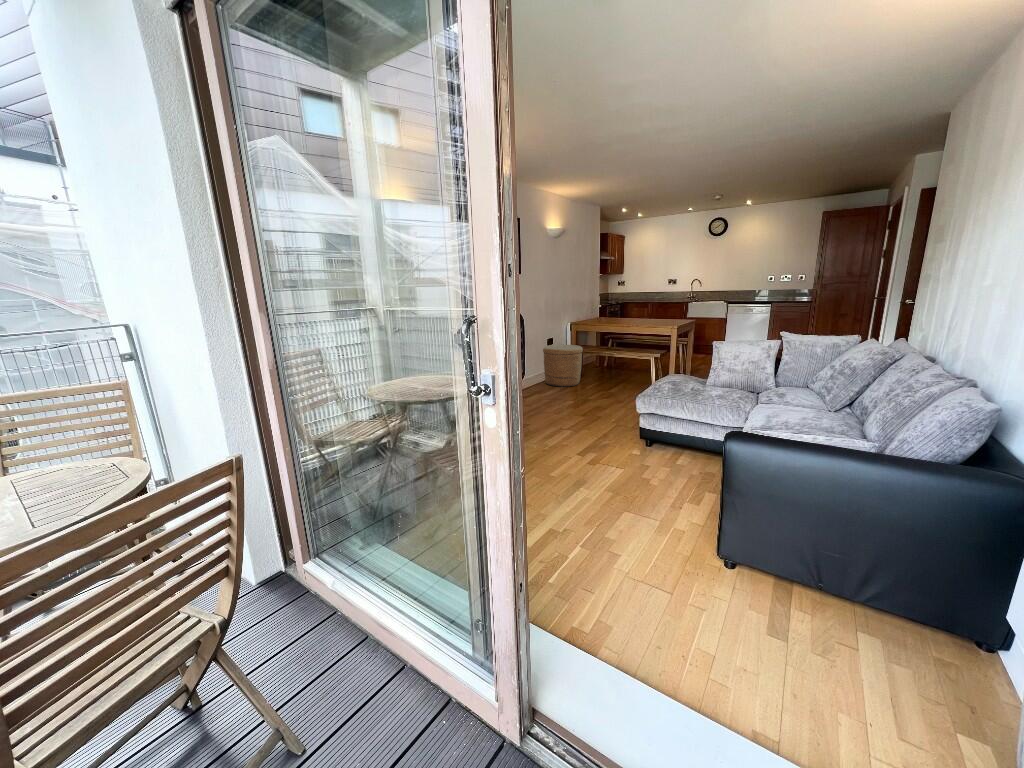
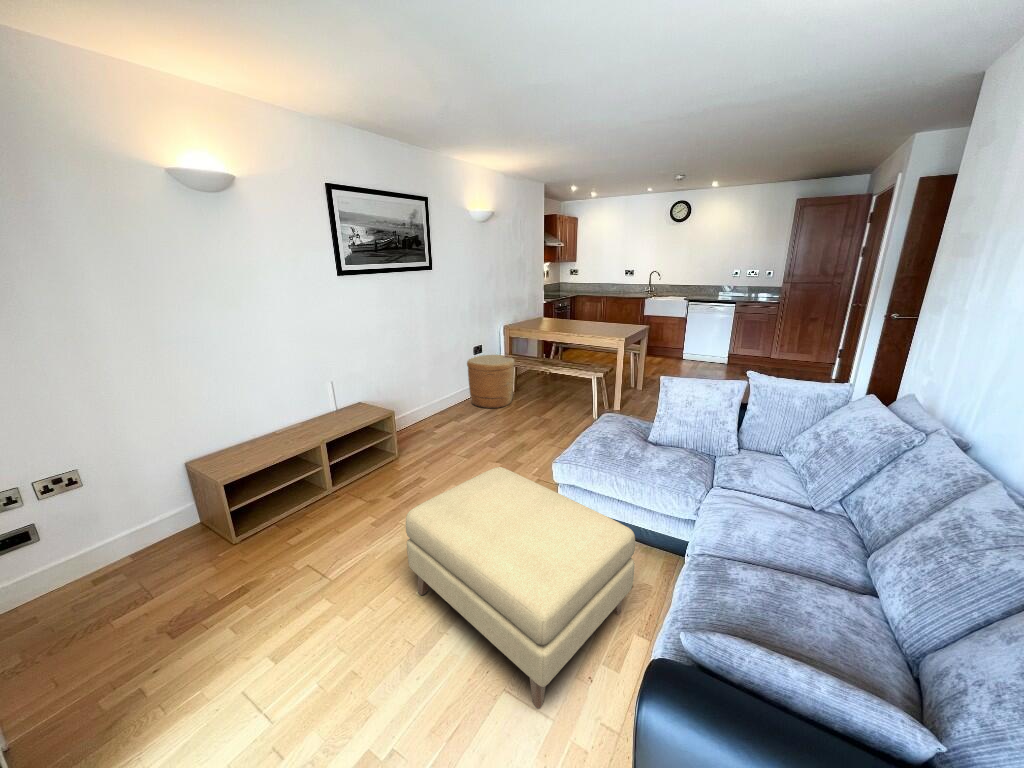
ottoman: none [545,395,705,513] -> present [406,467,635,708]

